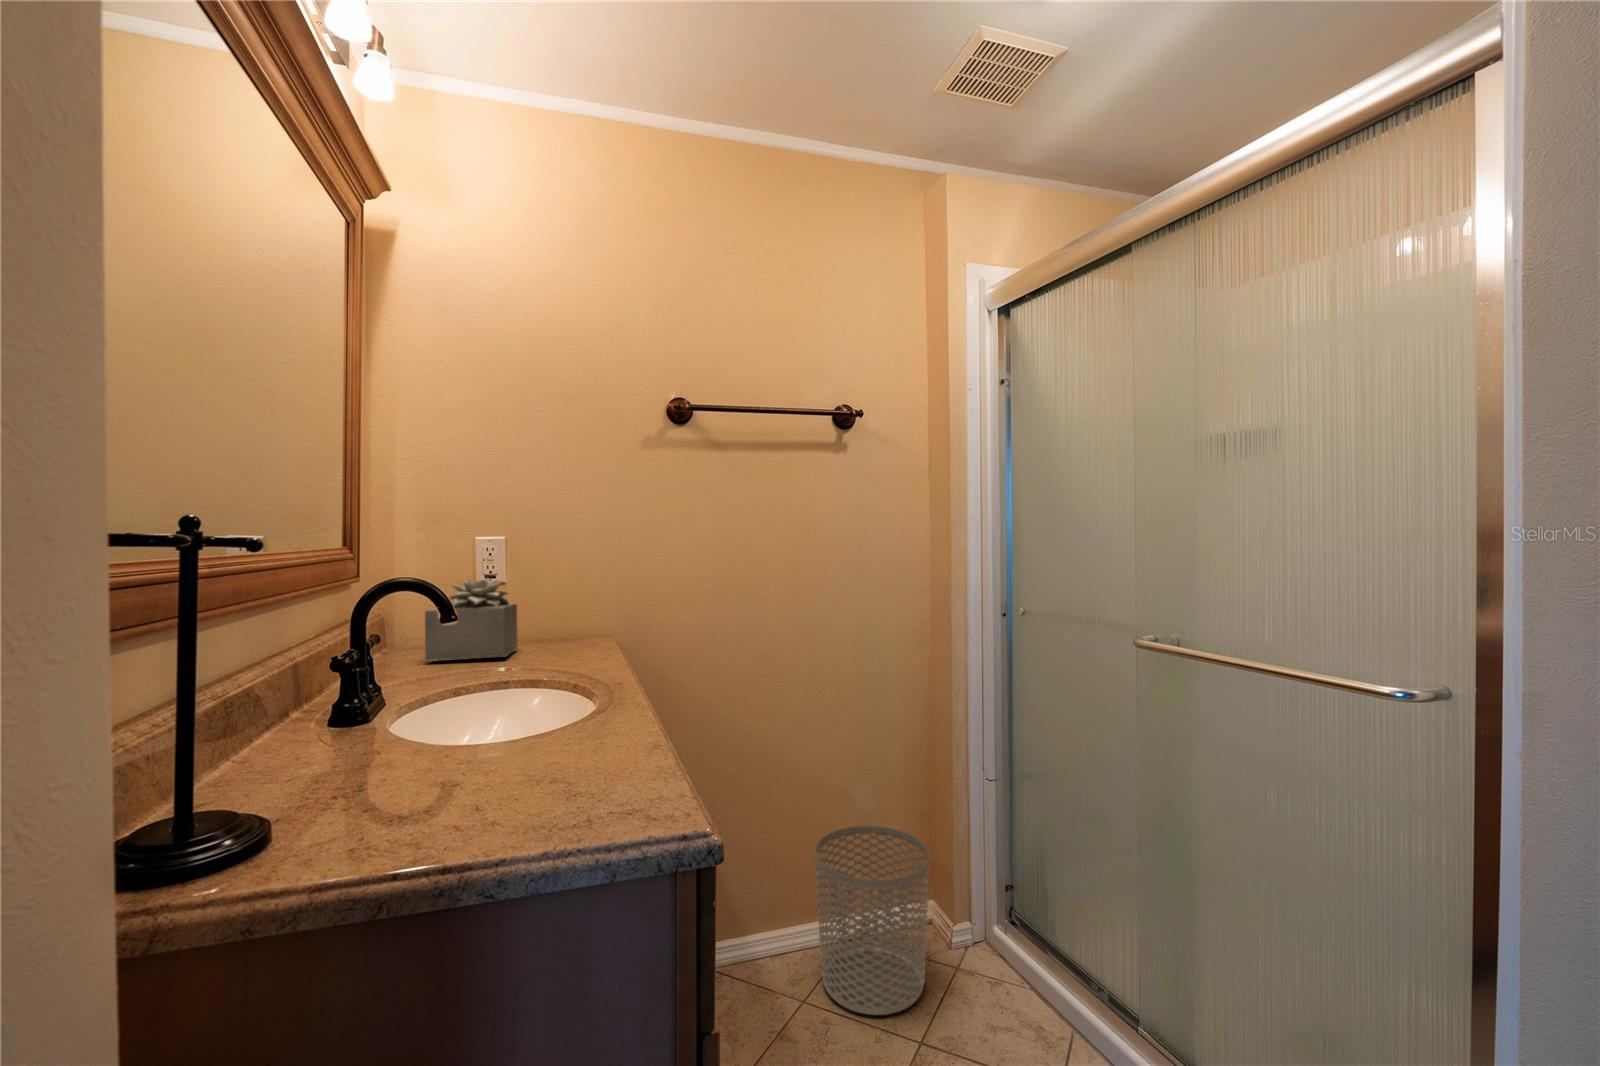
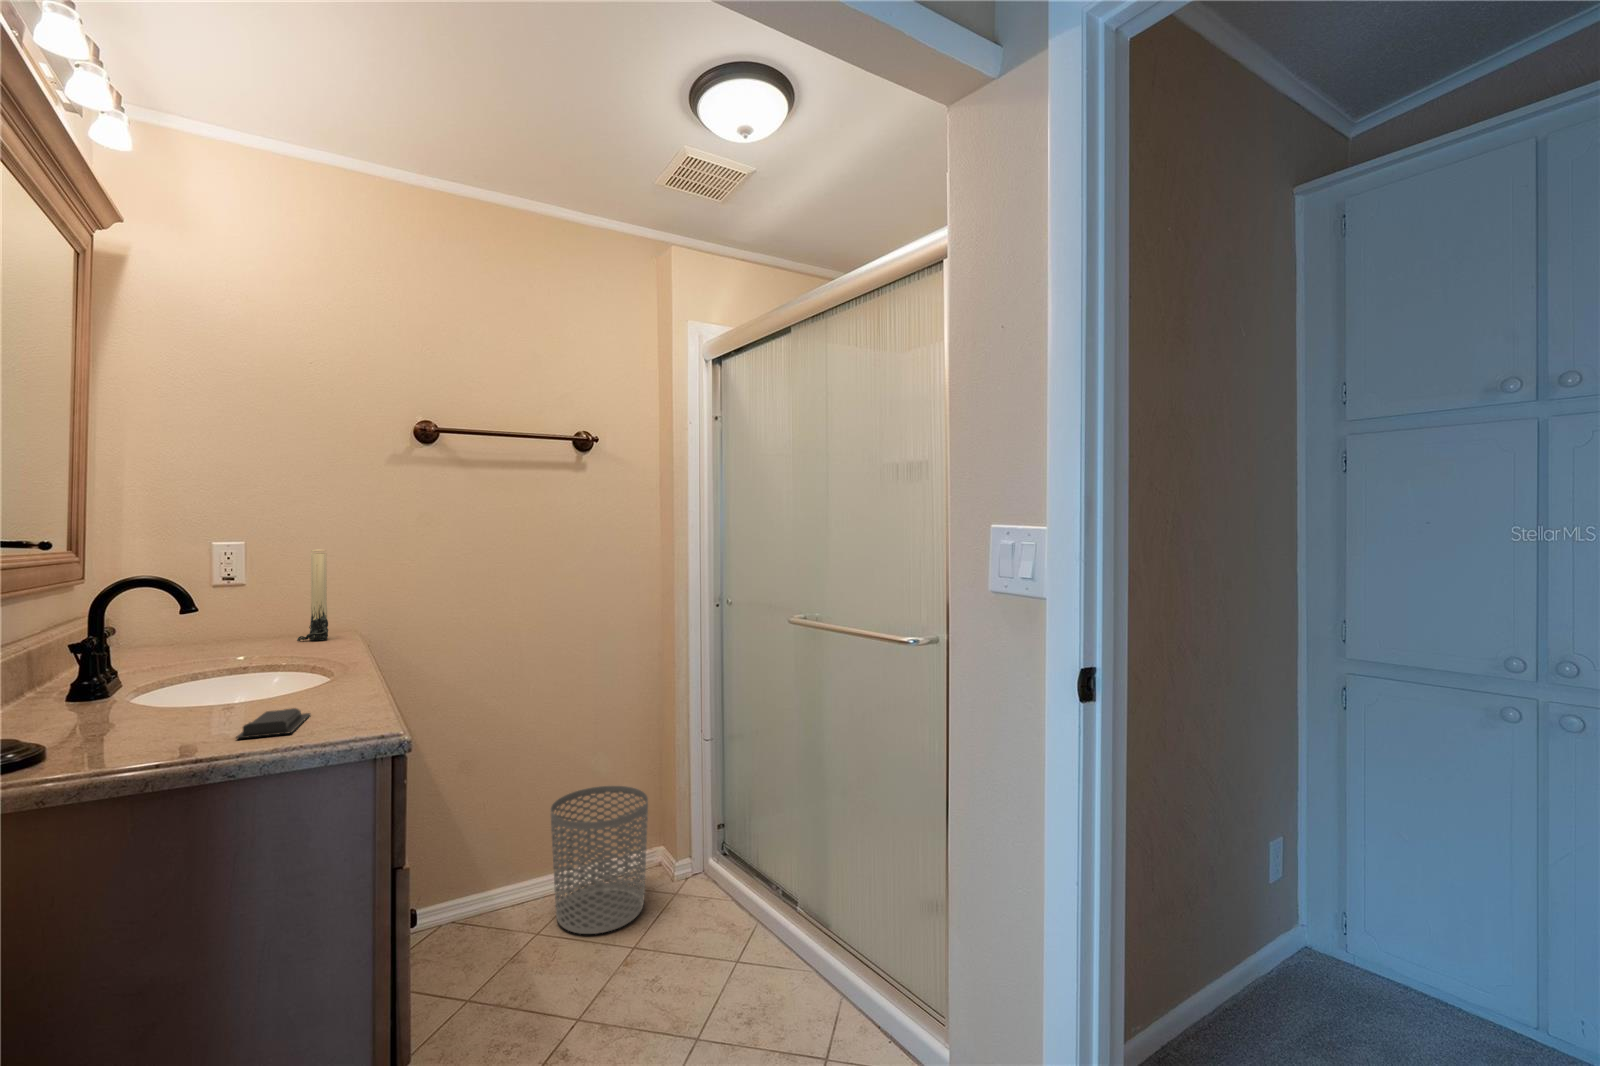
candle: none [554,544,584,645] -> present [297,550,328,641]
succulent plant: present [425,577,518,661] -> none [158,579,259,657]
soap bar: none [494,770,584,826] -> present [236,708,310,739]

